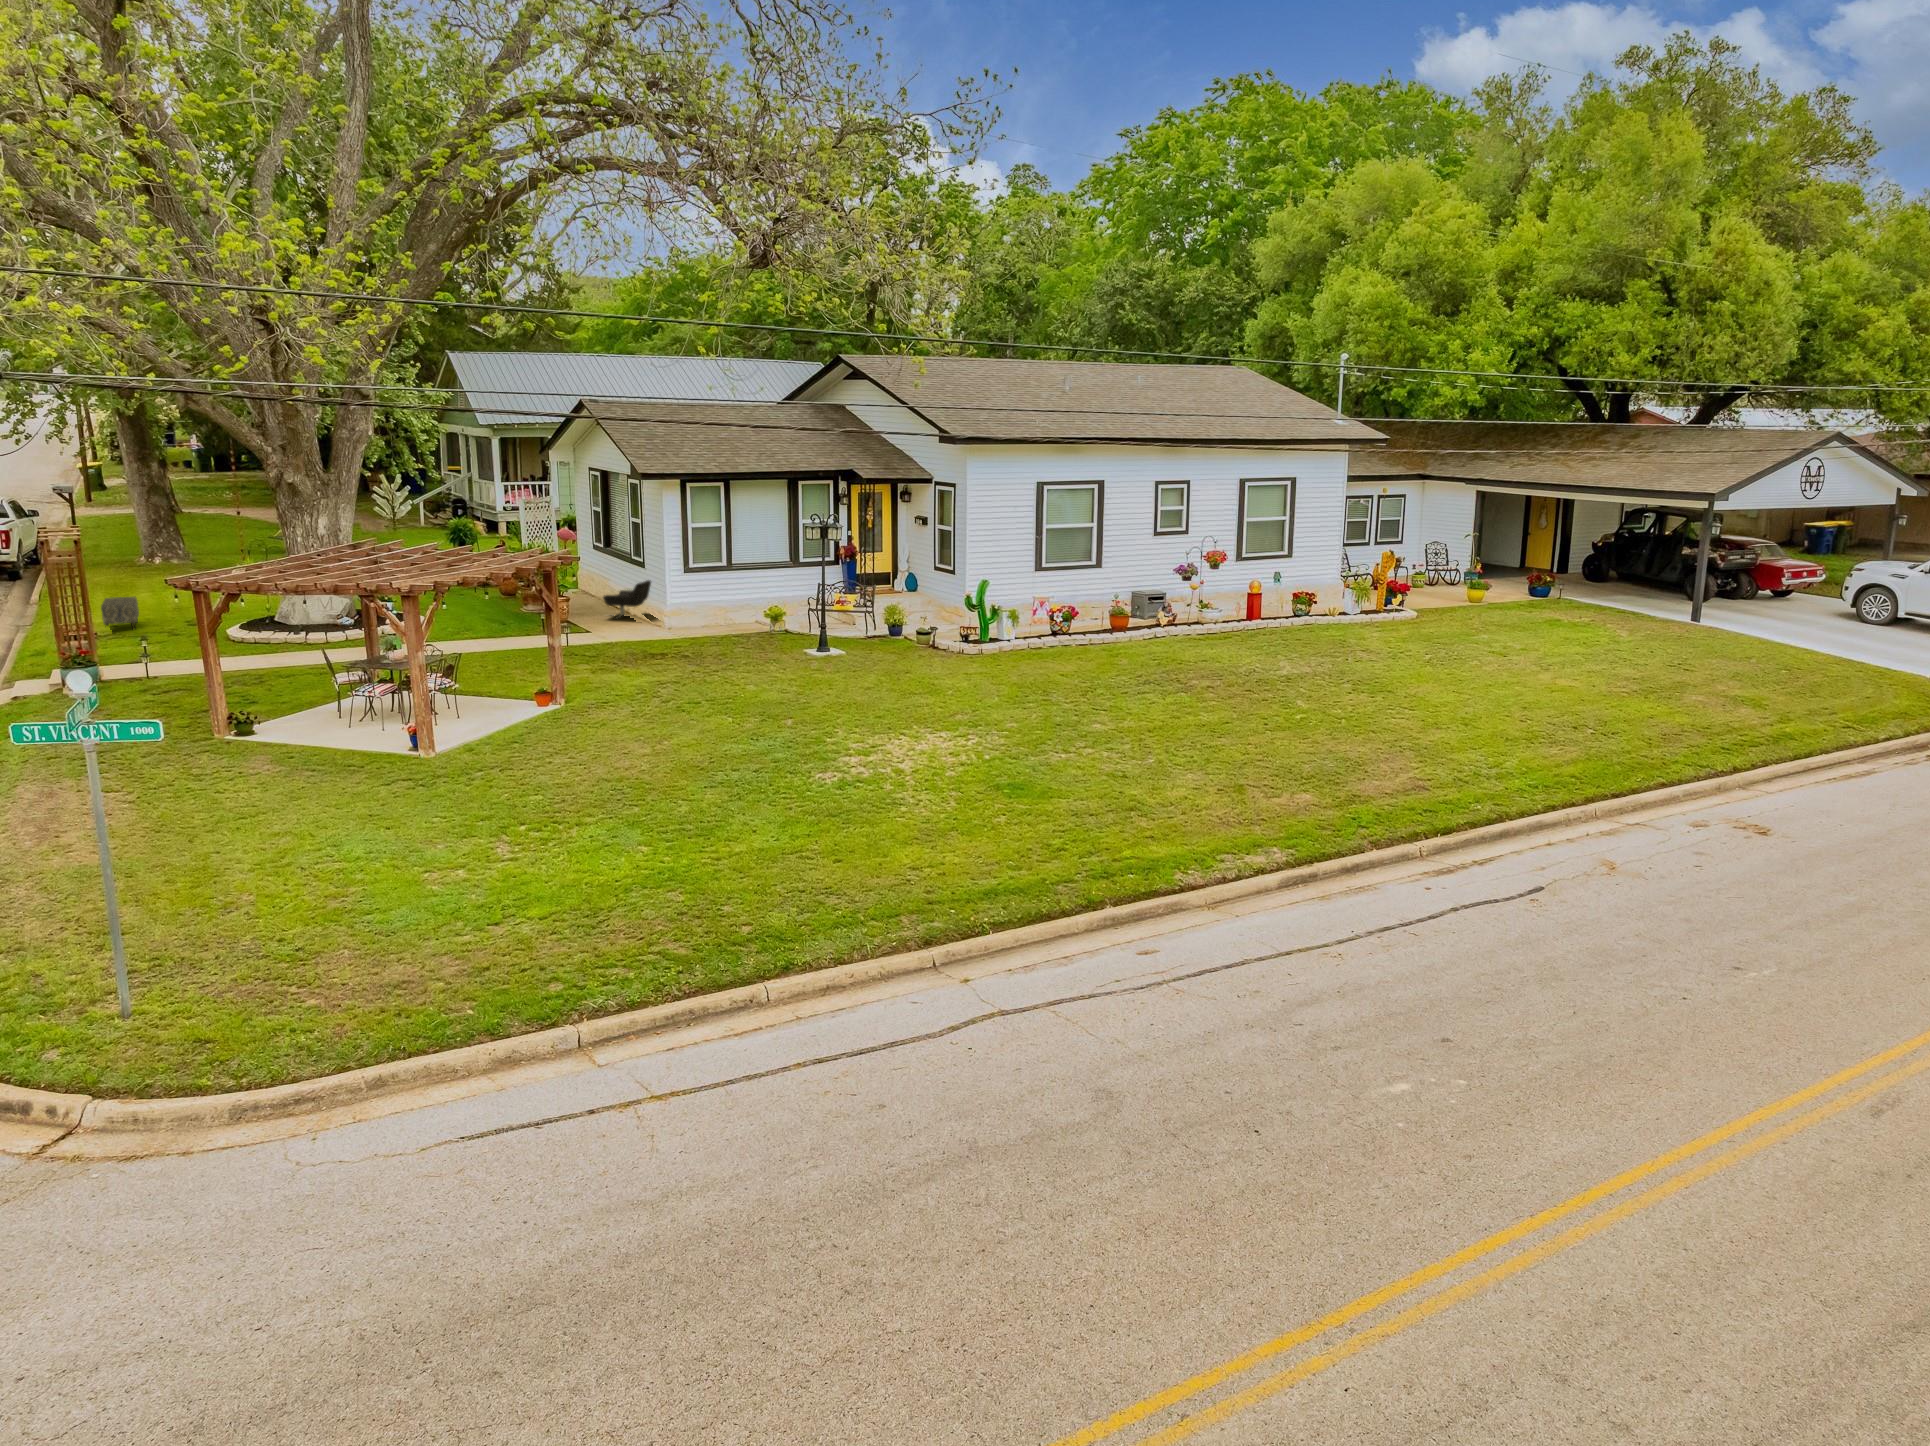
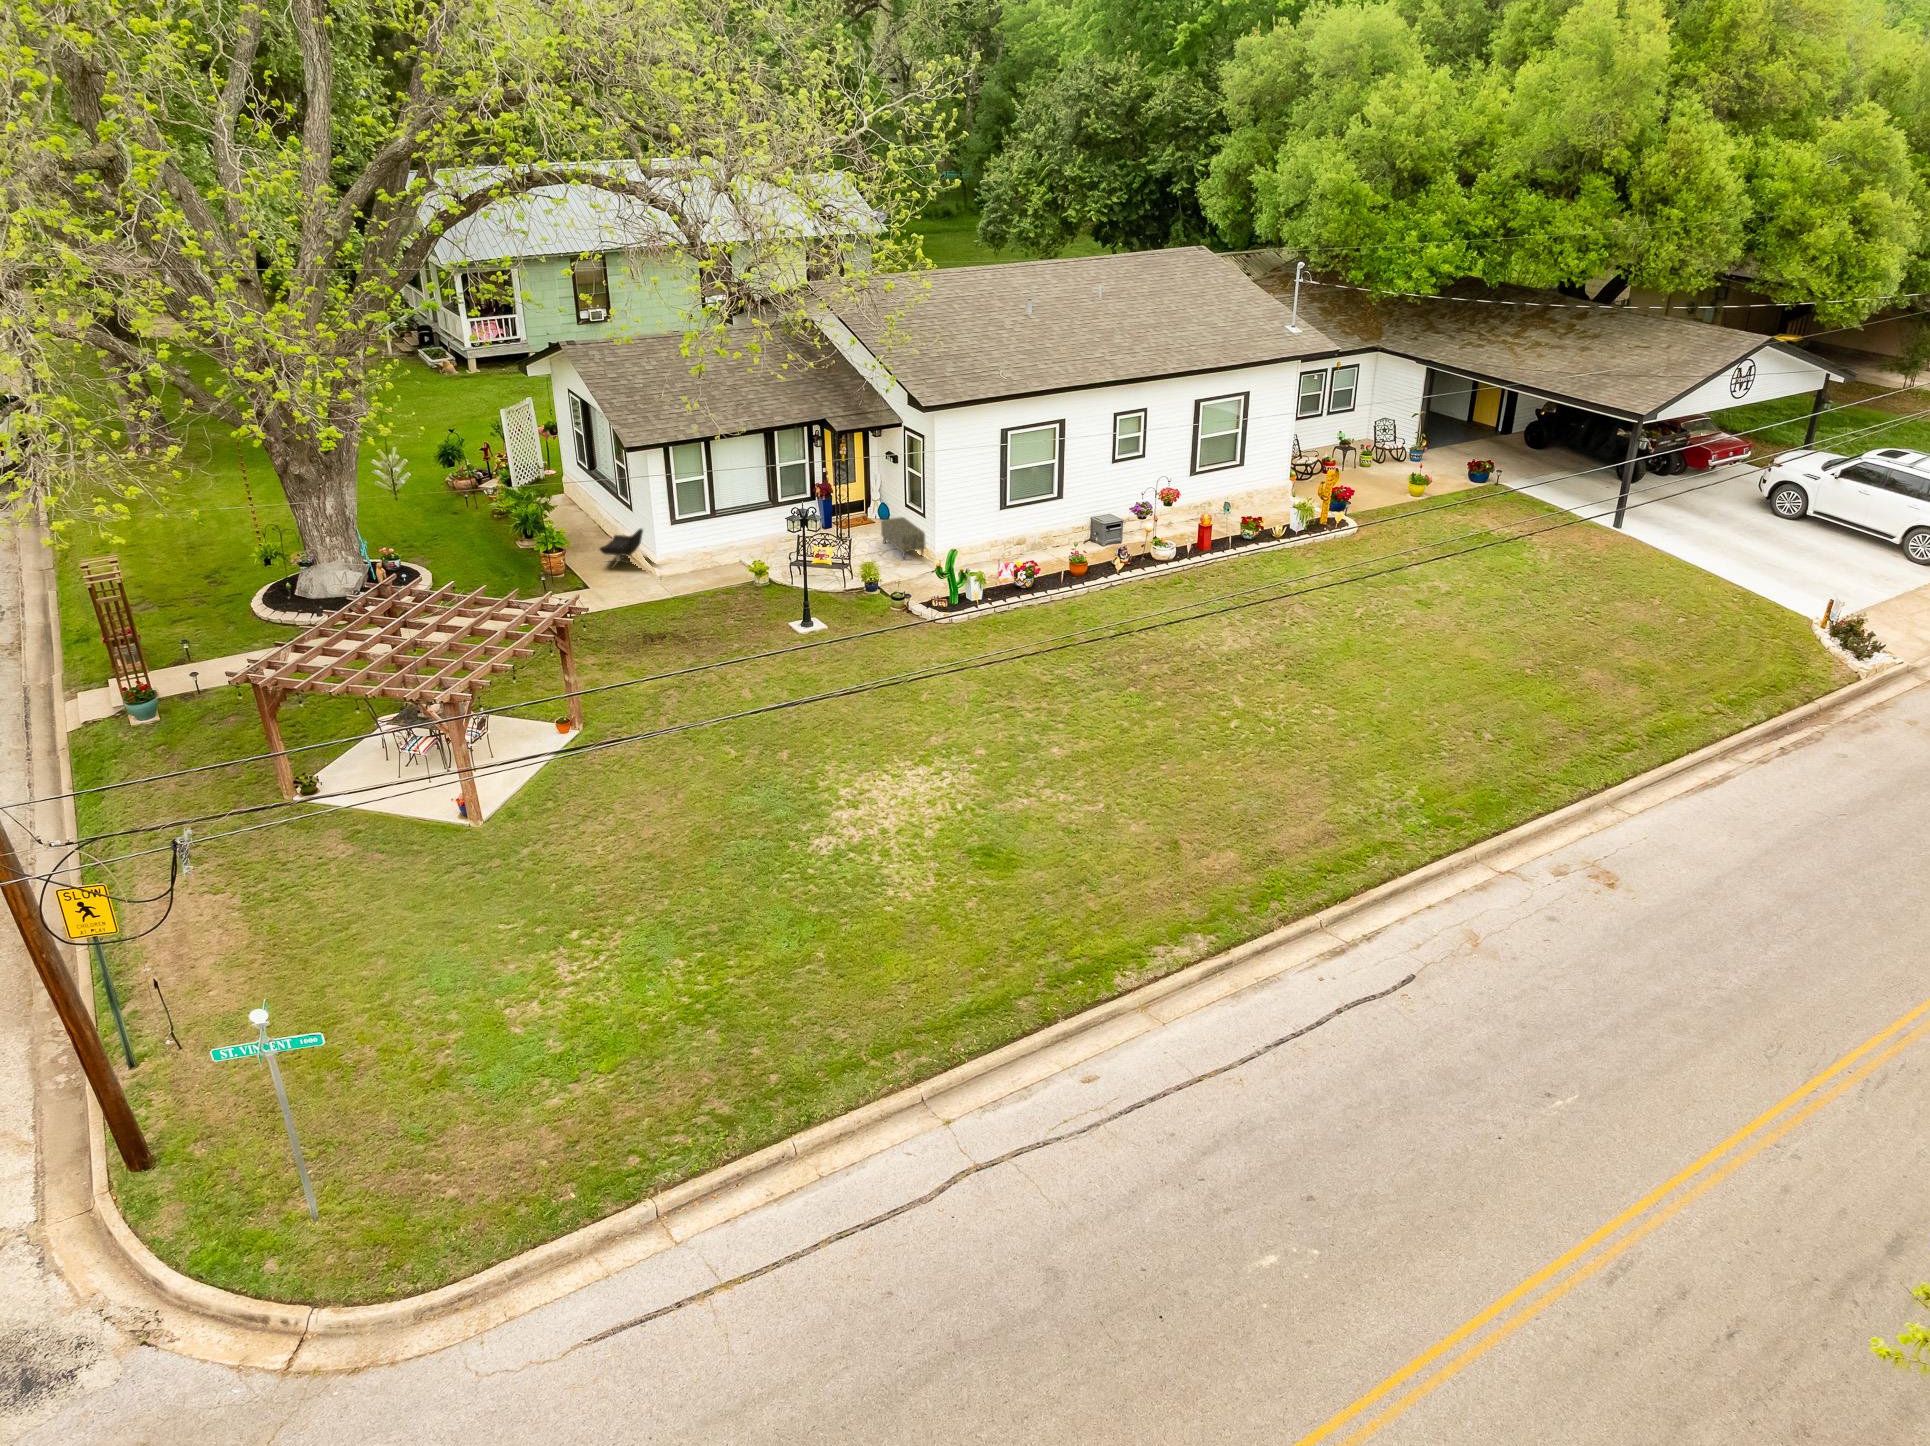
bench: present [101,597,139,630] -> present [881,517,925,558]

